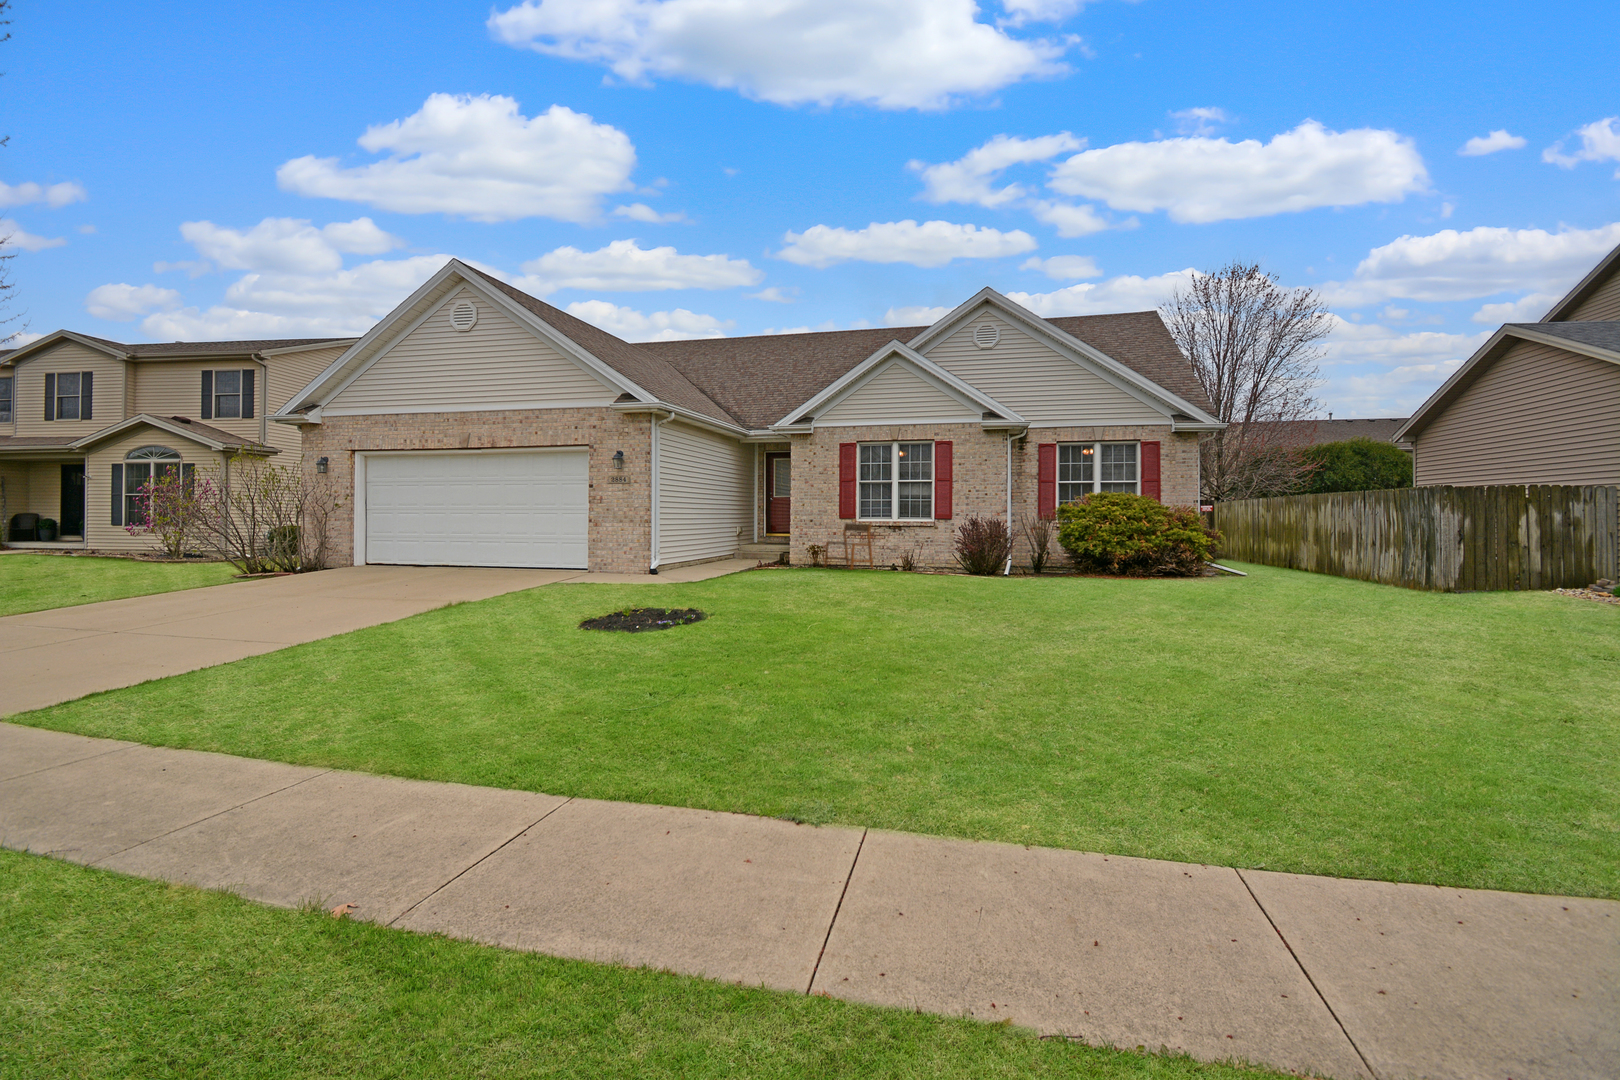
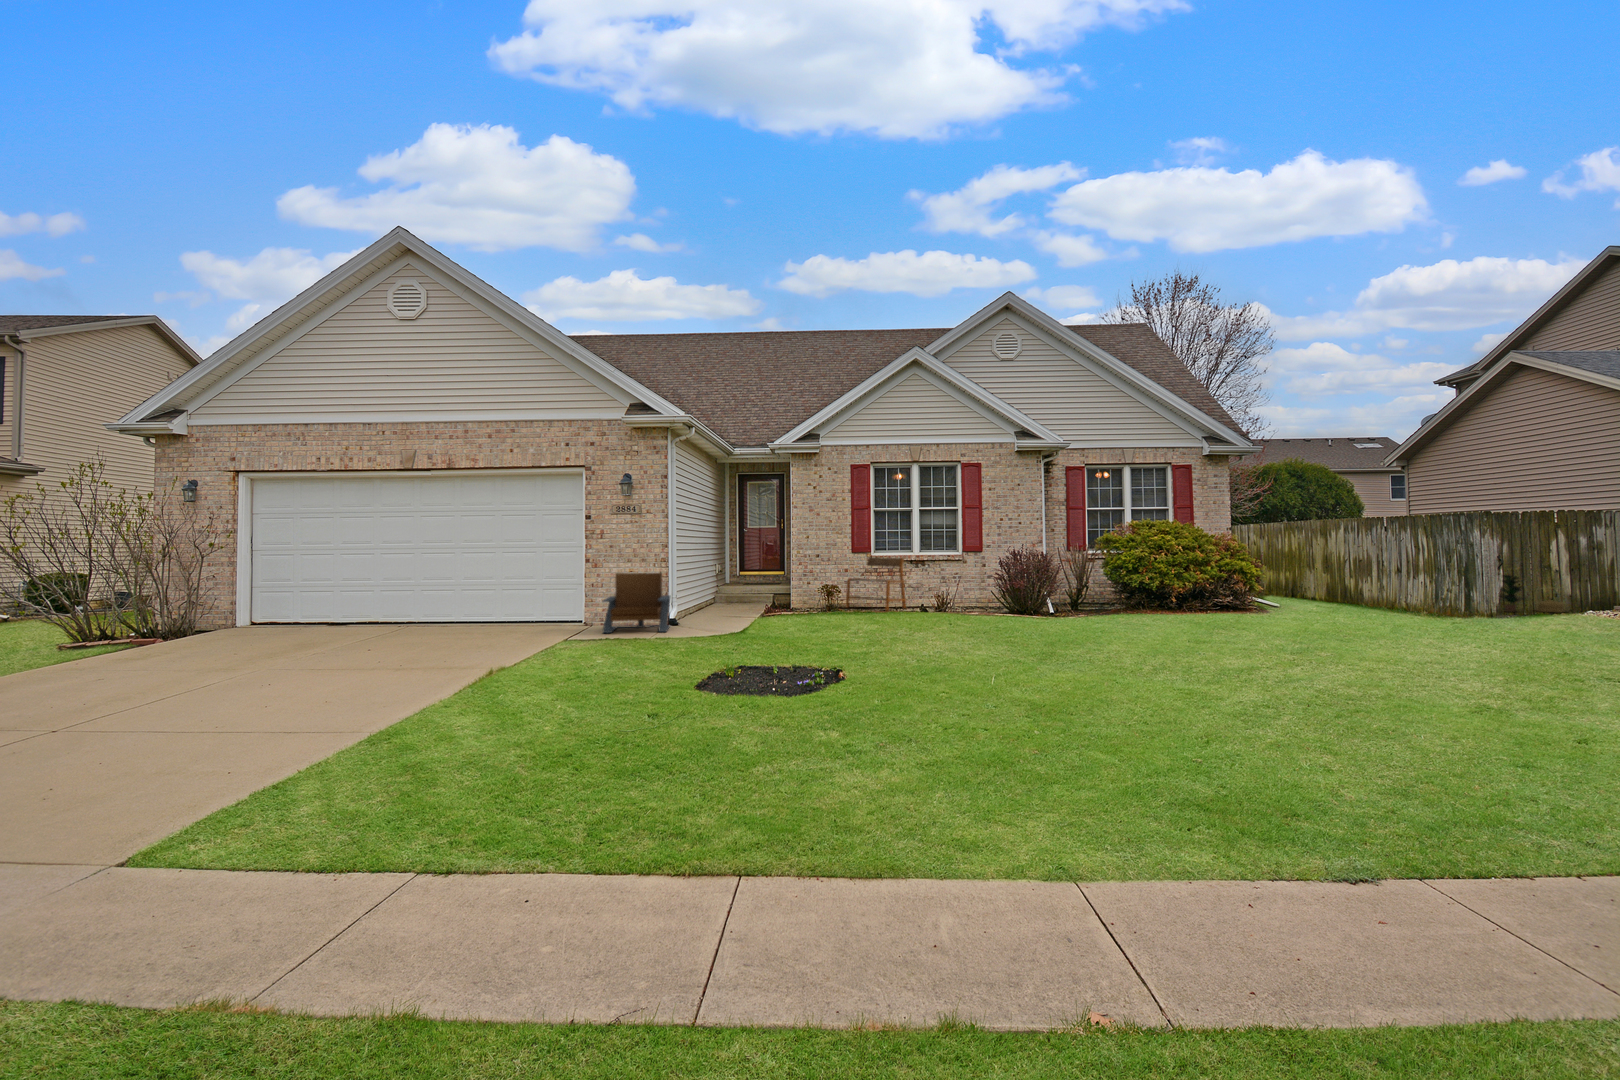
lounge chair: none [591,532,655,580] -> present [603,573,670,633]
potted plant: none [1453,549,1485,588] -> present [1499,575,1523,612]
woven basket: none [1500,563,1532,590] -> present [1535,589,1564,612]

